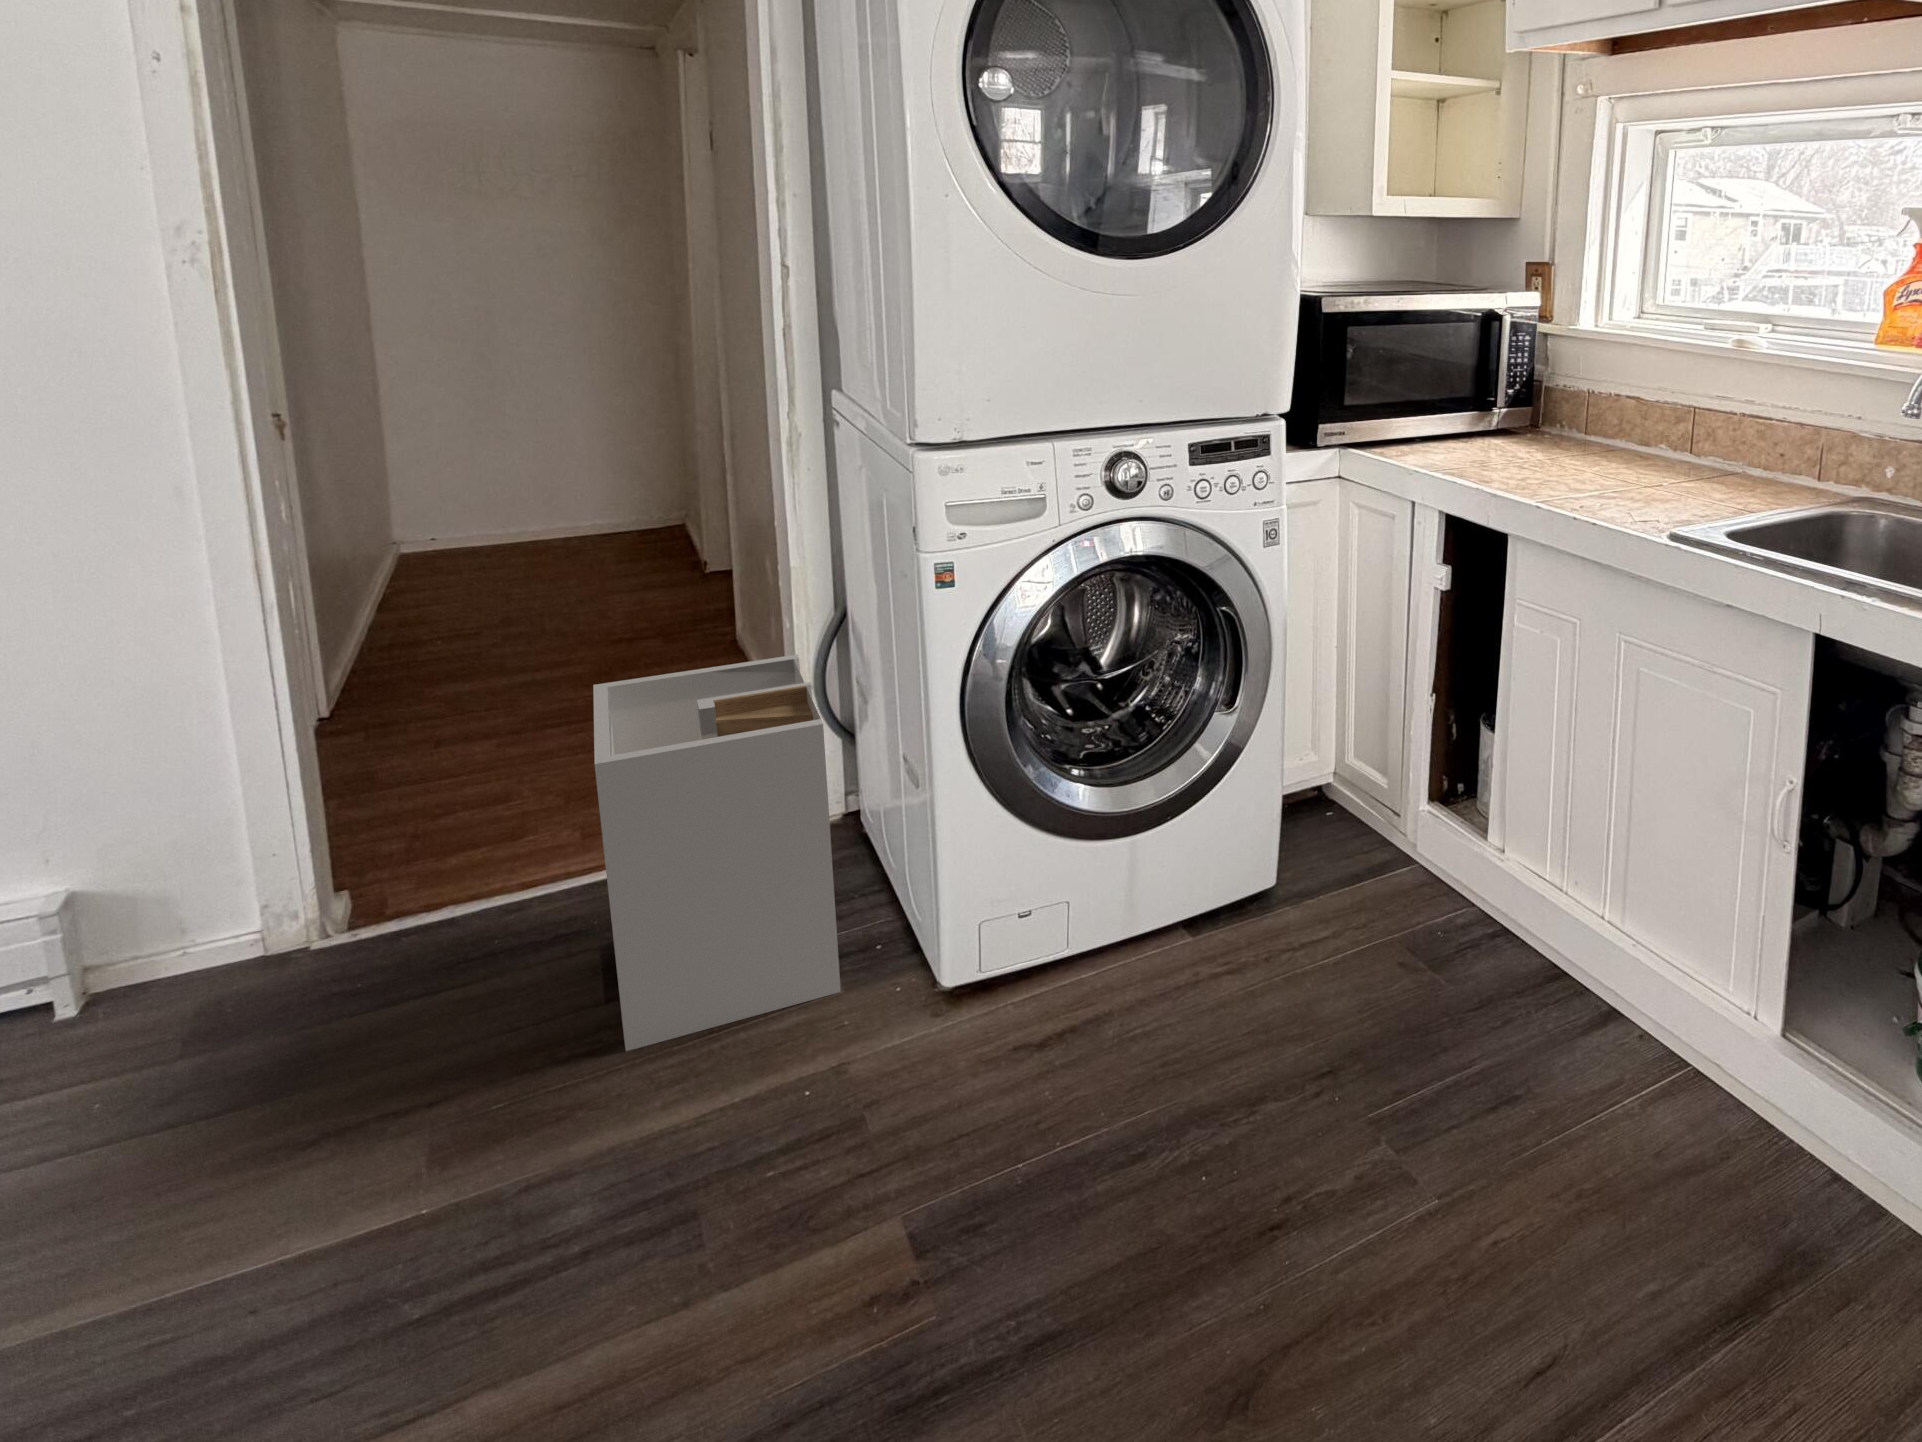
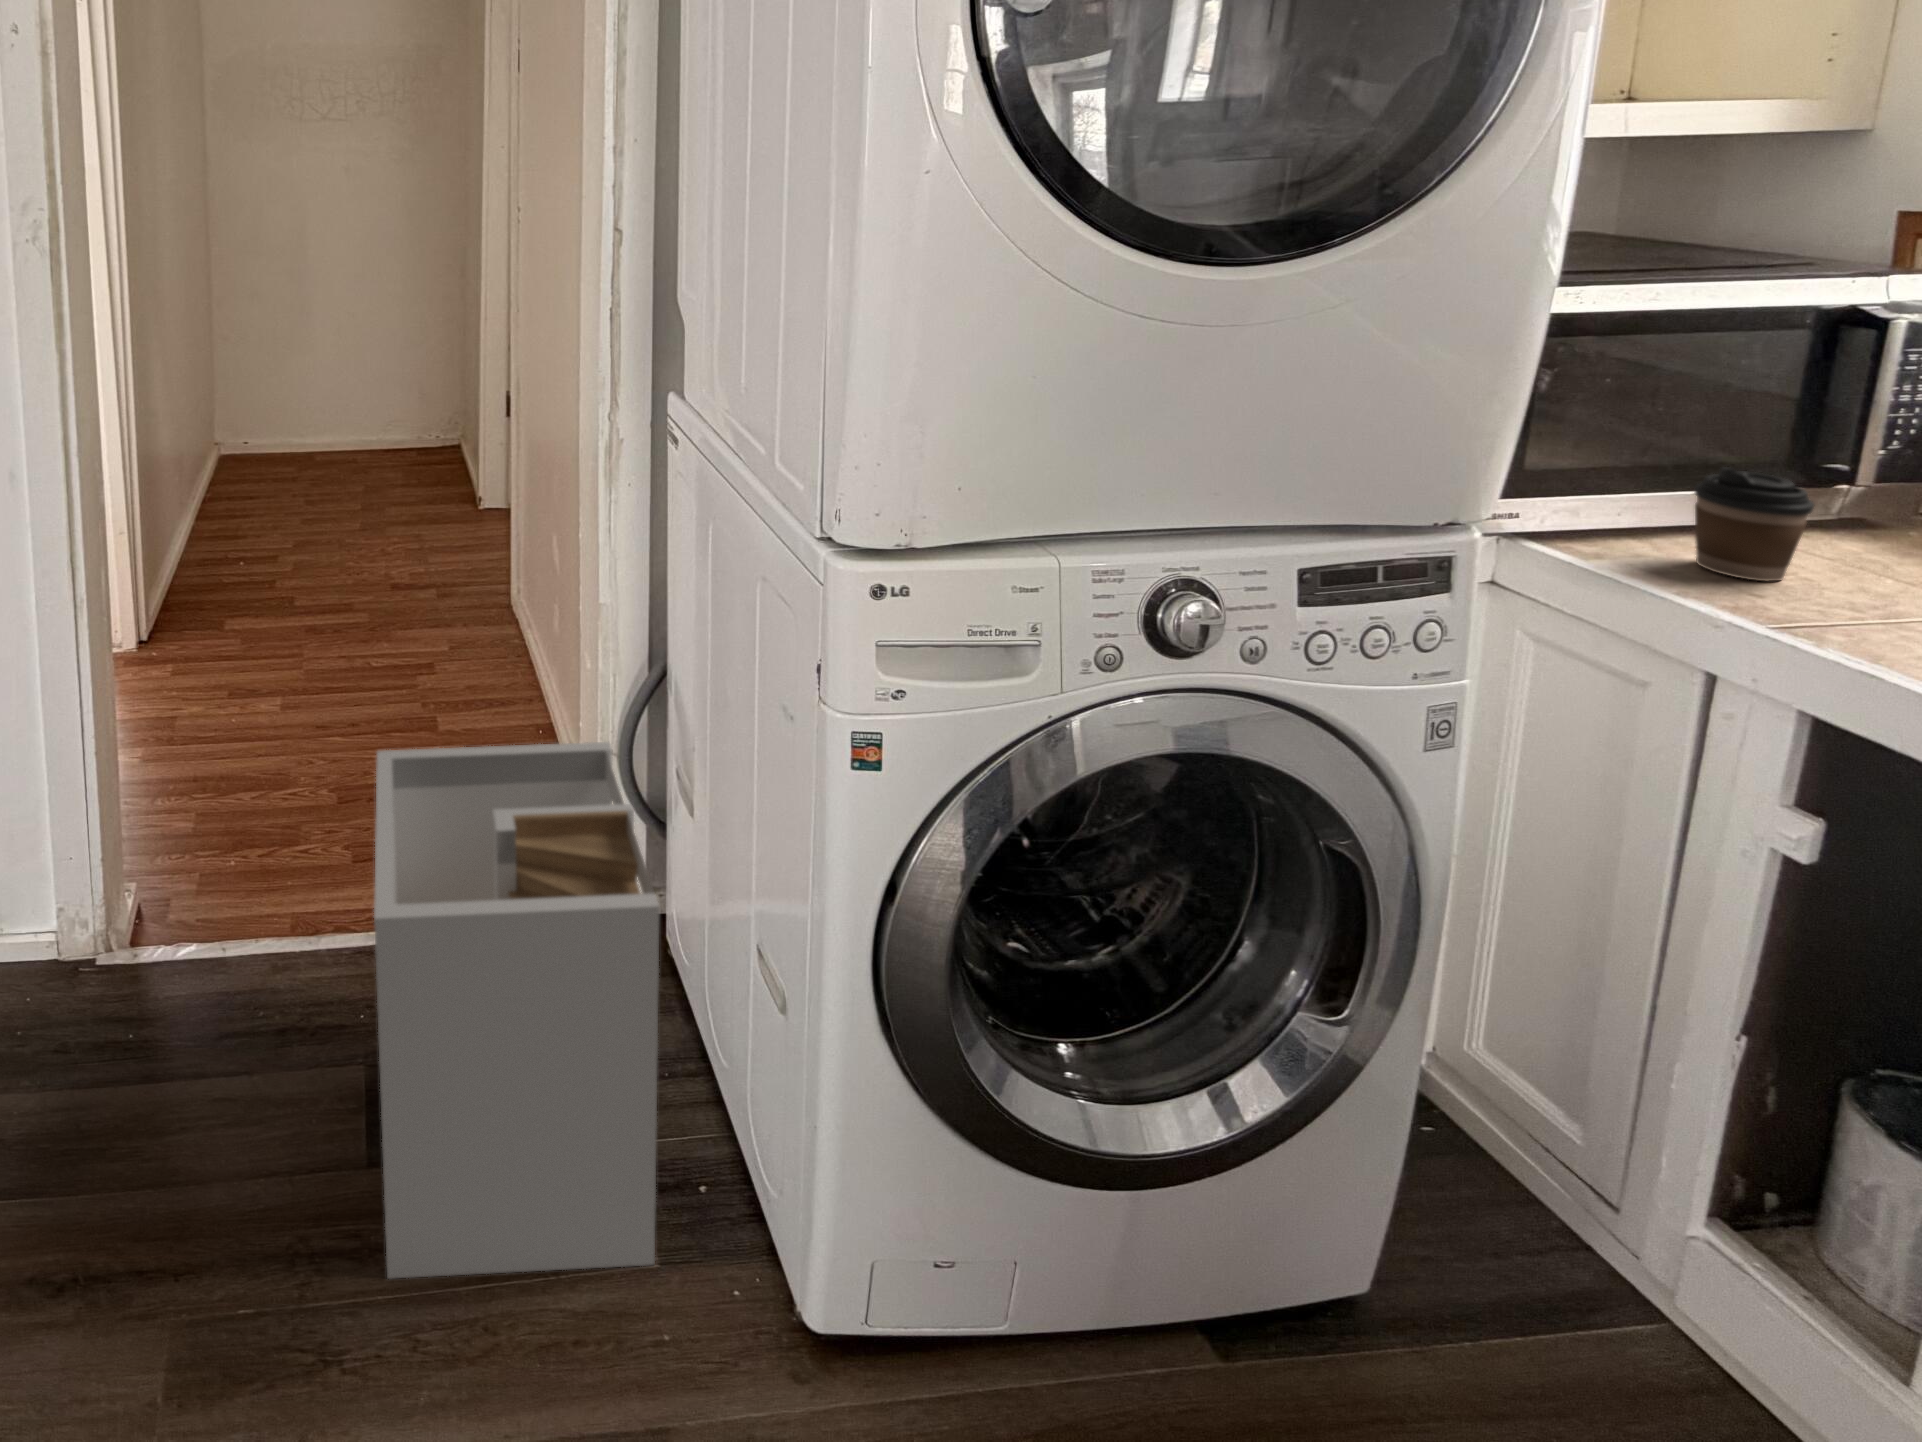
coffee cup: none [1424,393,1468,453] -> present [1695,467,1814,581]

